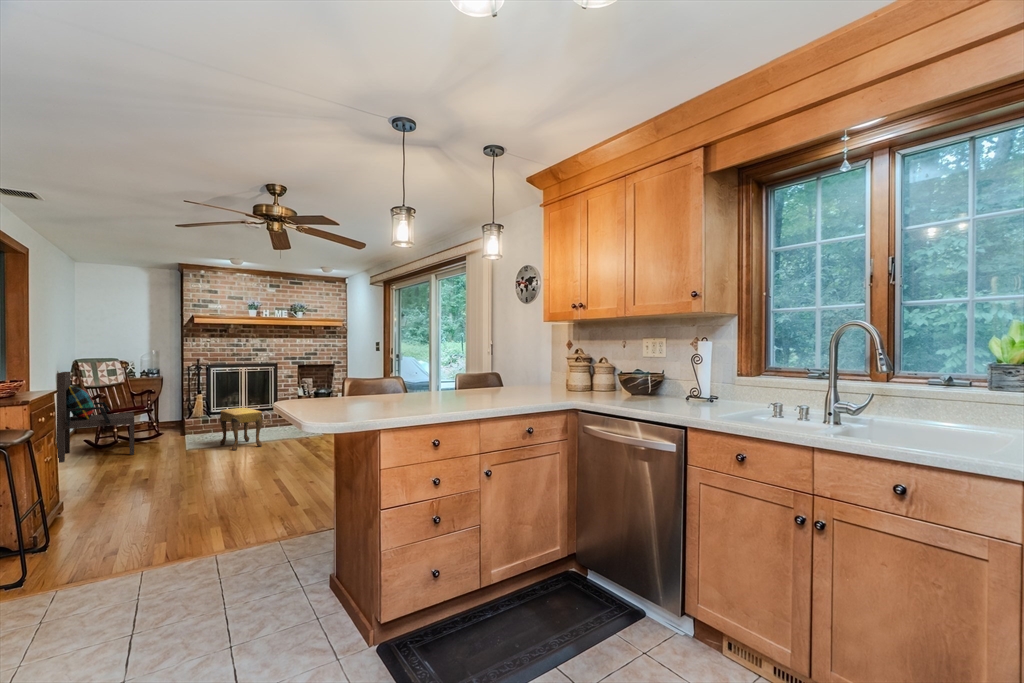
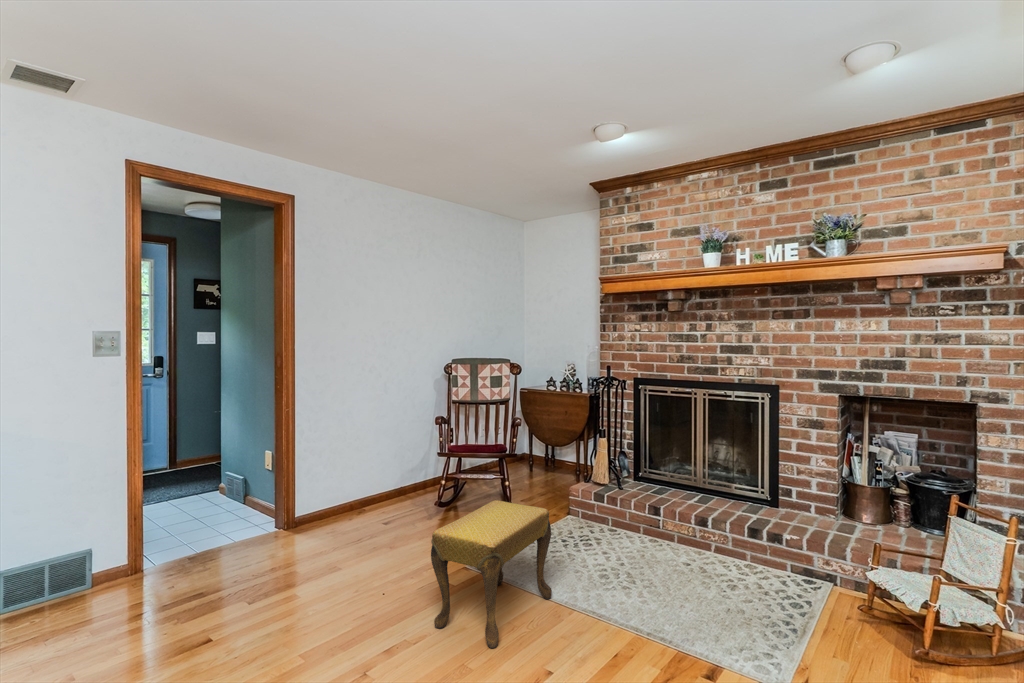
armchair: present [57,372,134,463] -> none [327,378,460,543]

